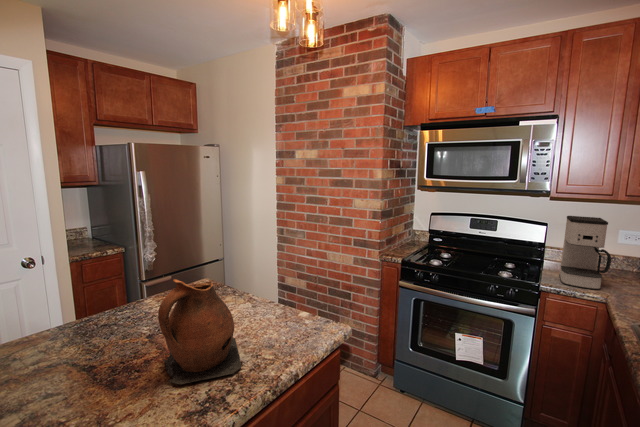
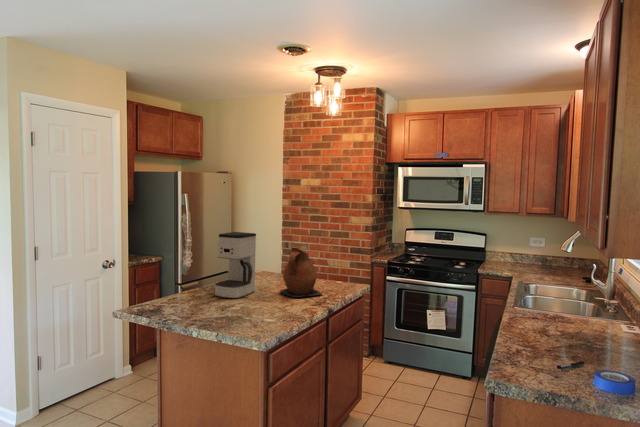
coffee maker: present [560,216,612,290] -> present [215,232,256,299]

